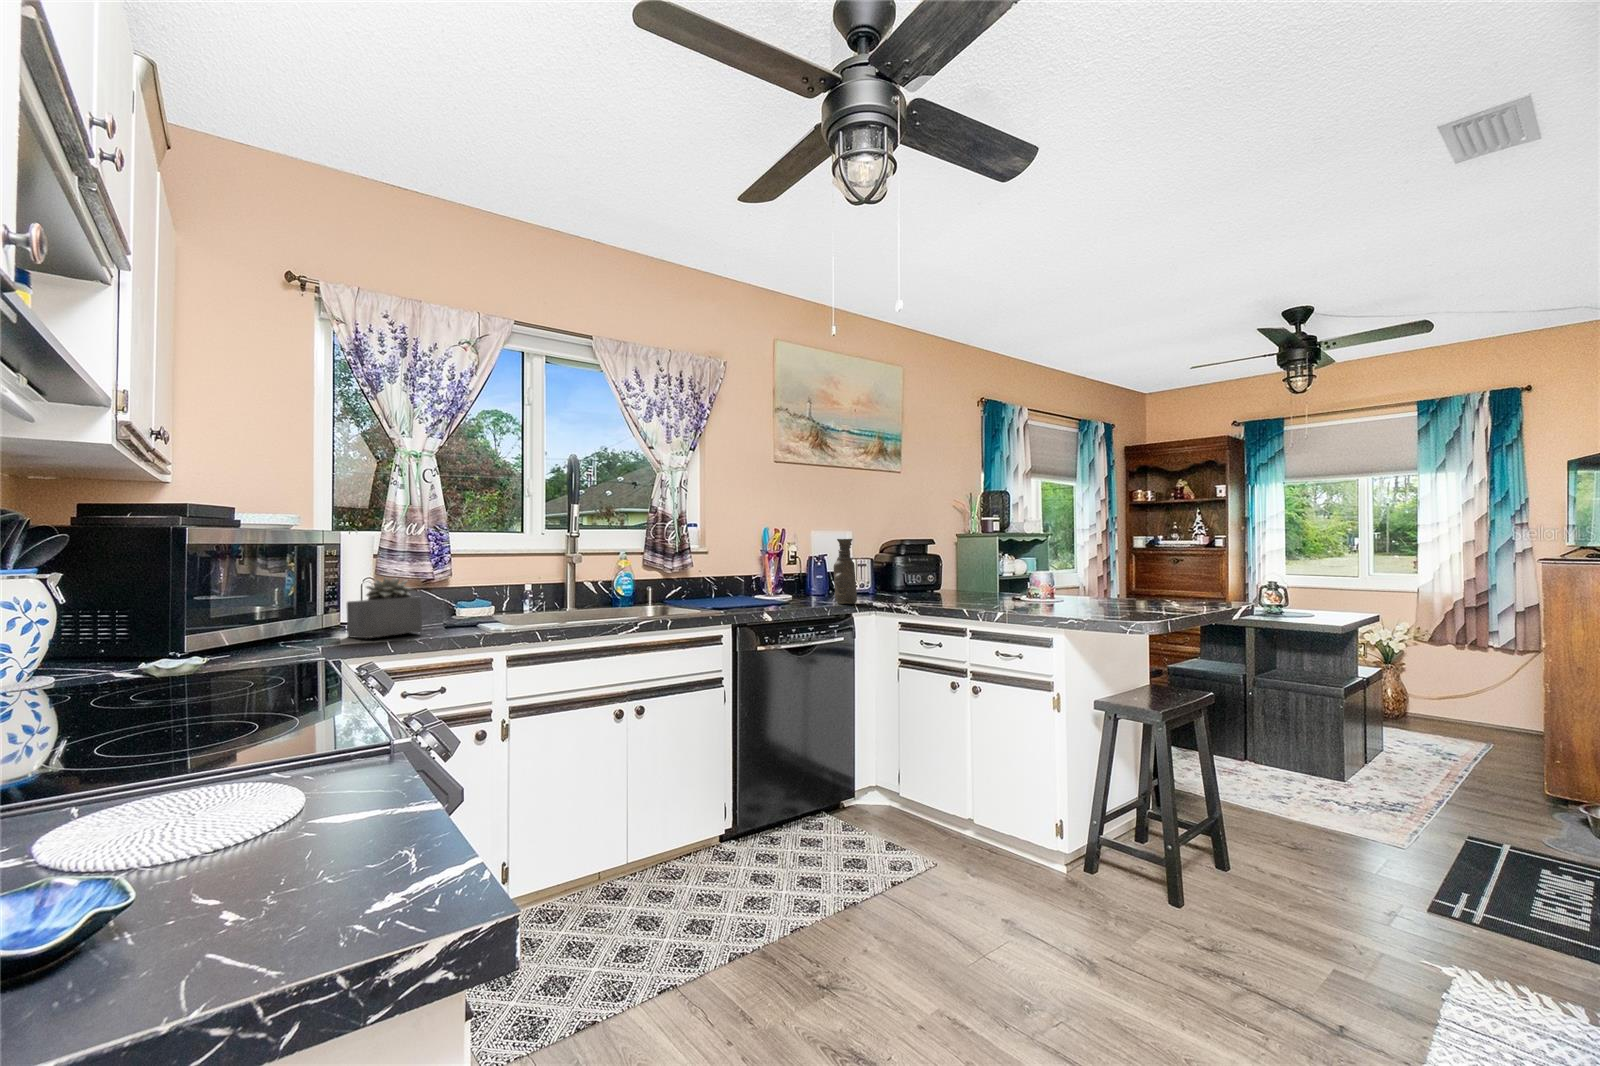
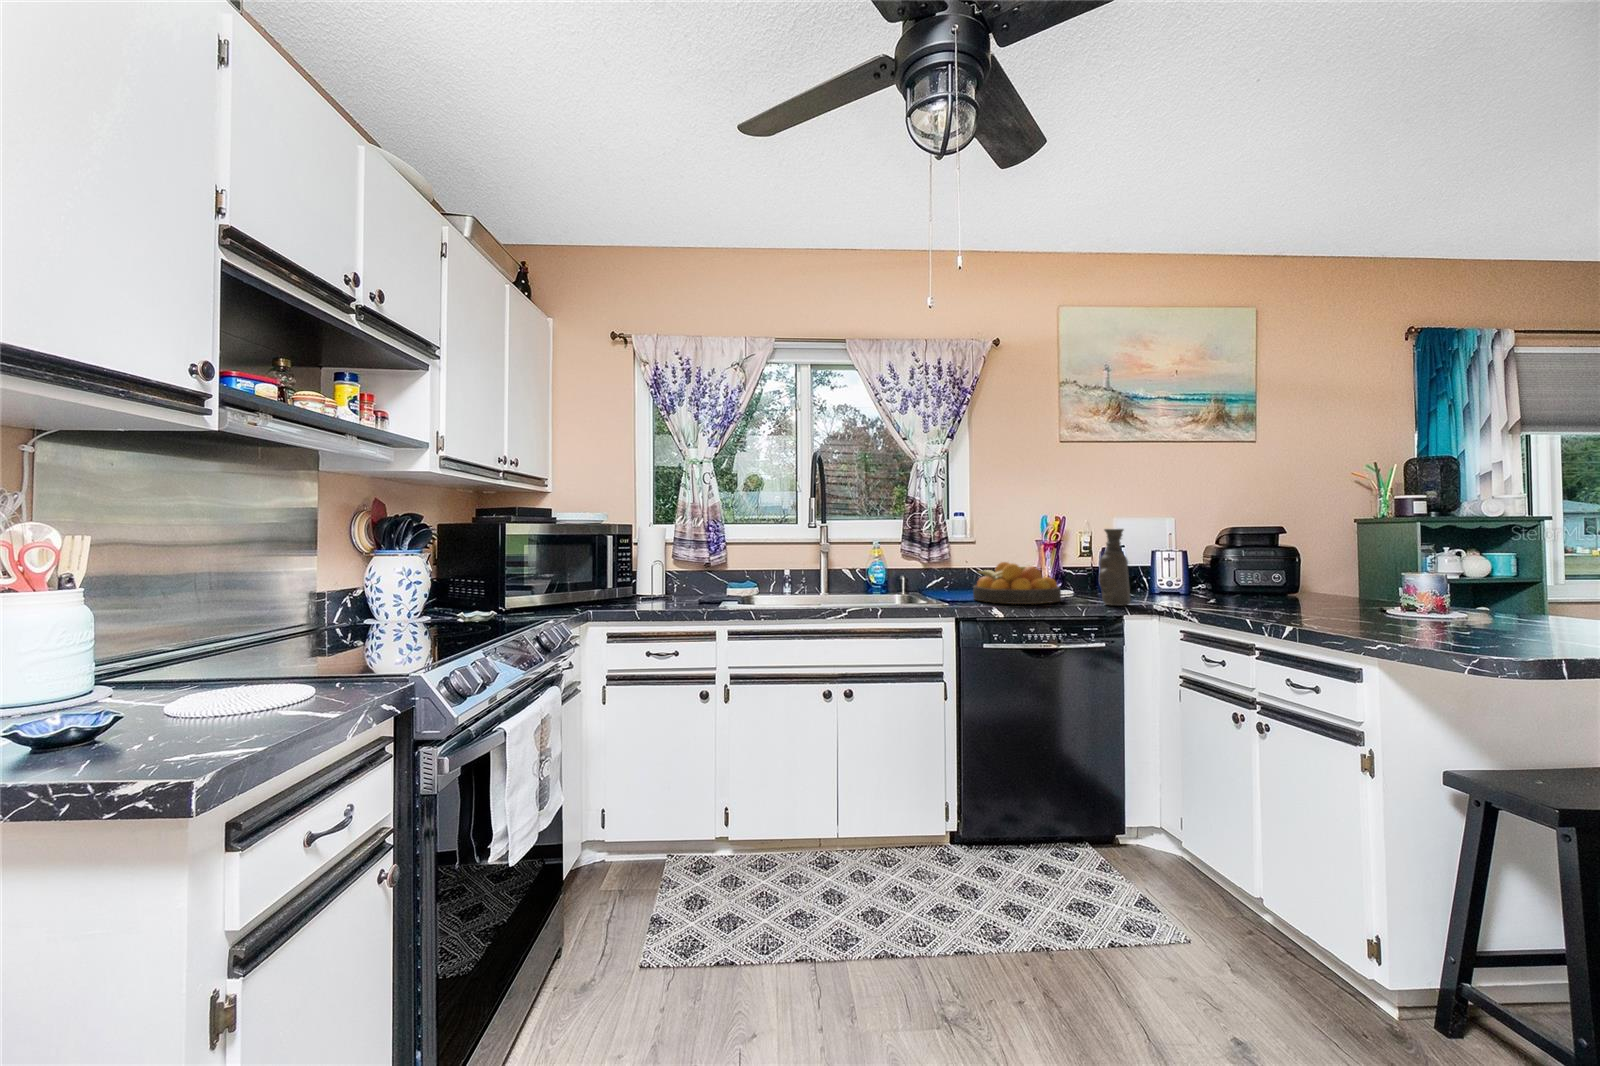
fruit bowl: none [726,569,804,607] -> present [973,562,1061,604]
succulent plant: present [347,578,422,638] -> none [628,561,674,608]

